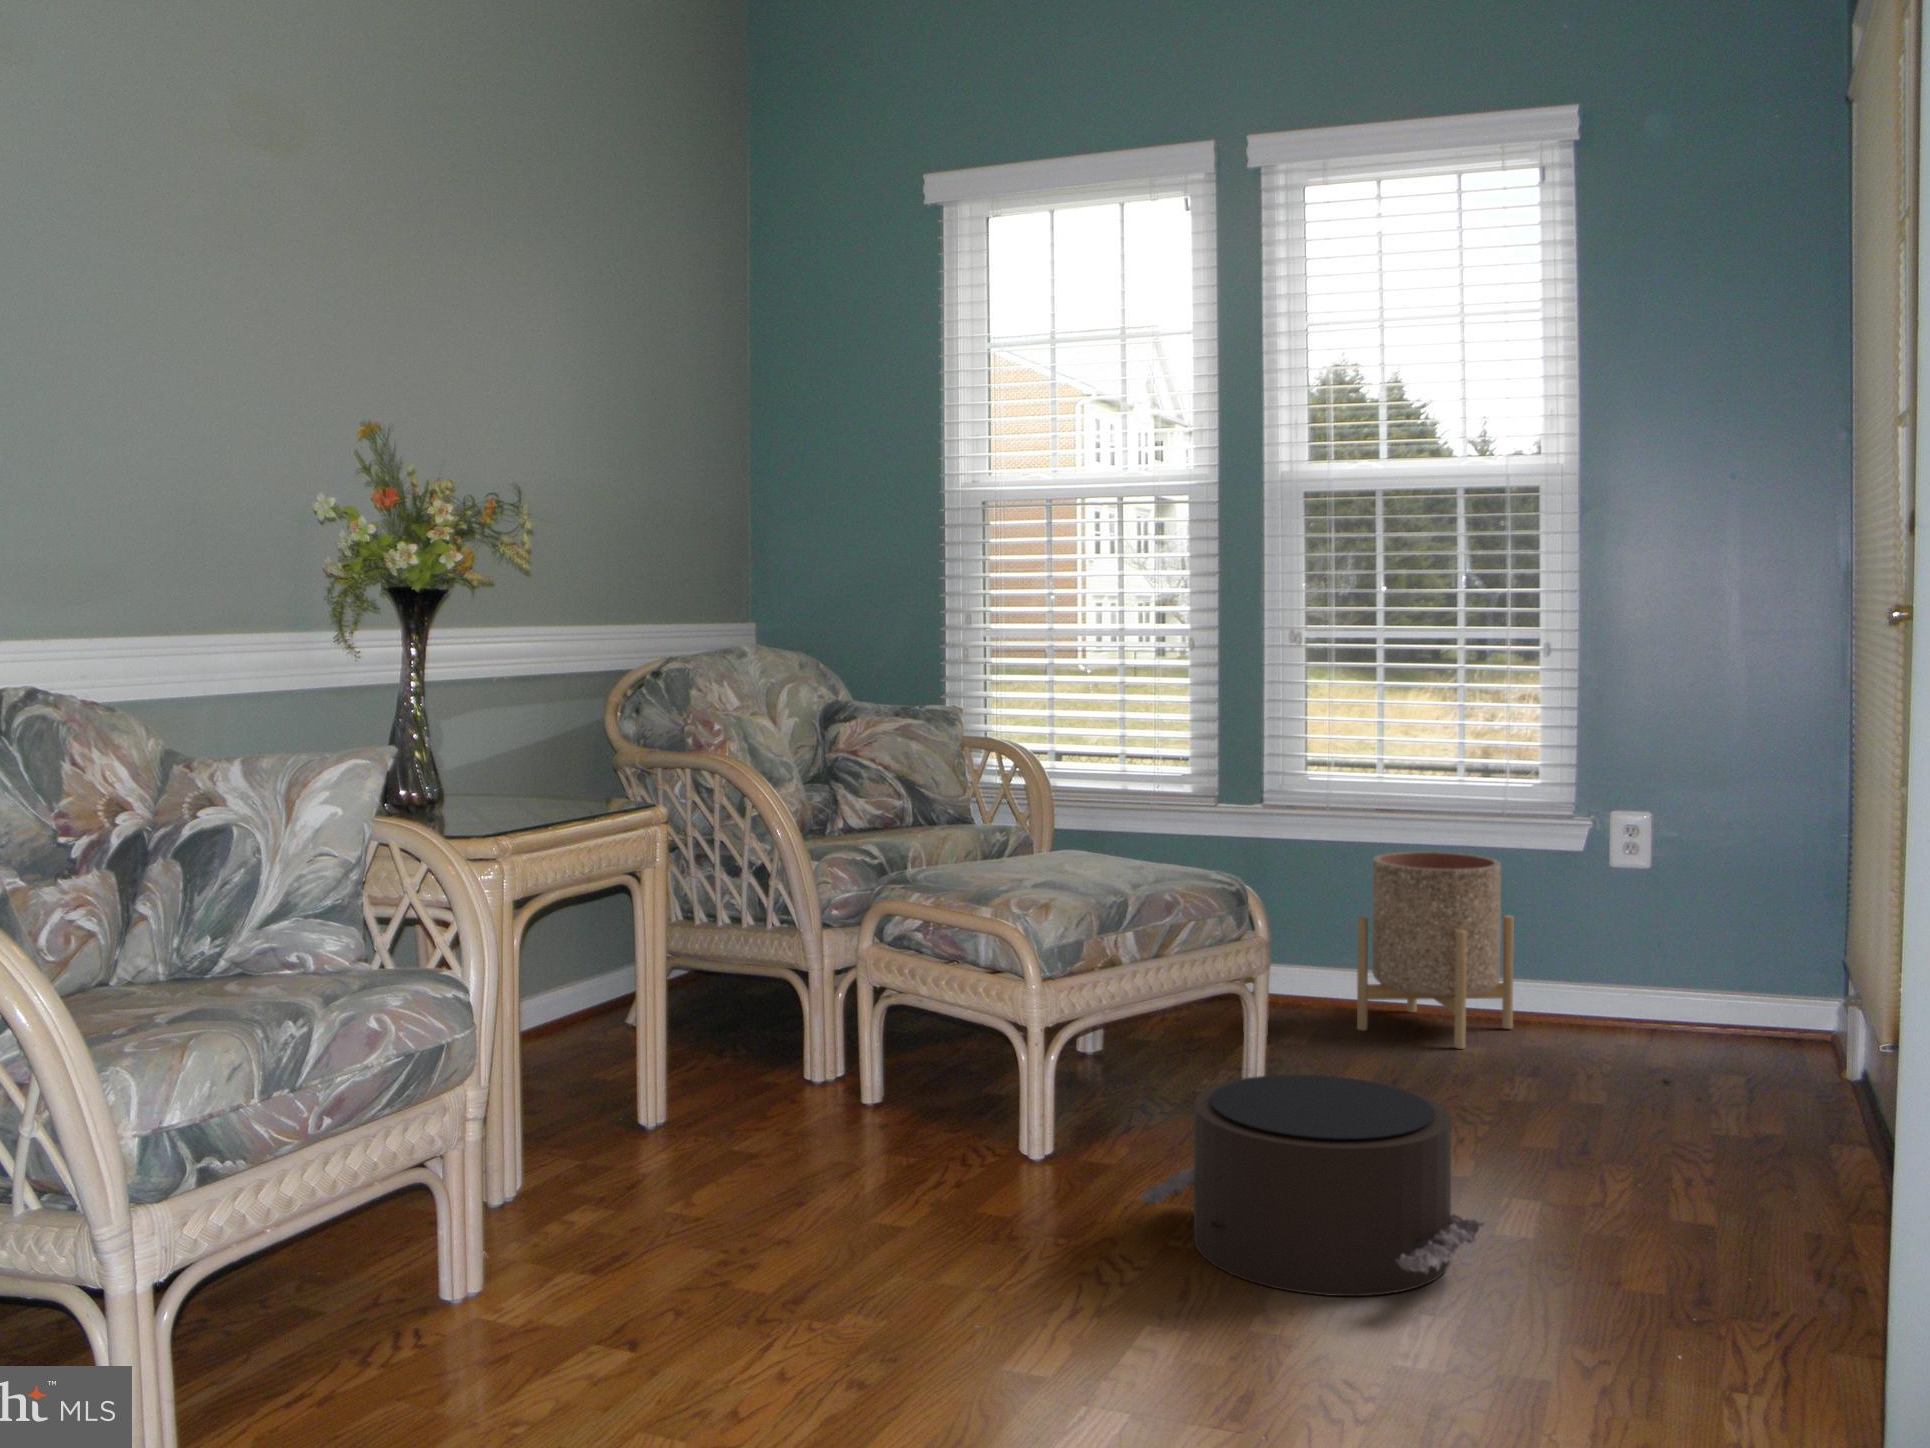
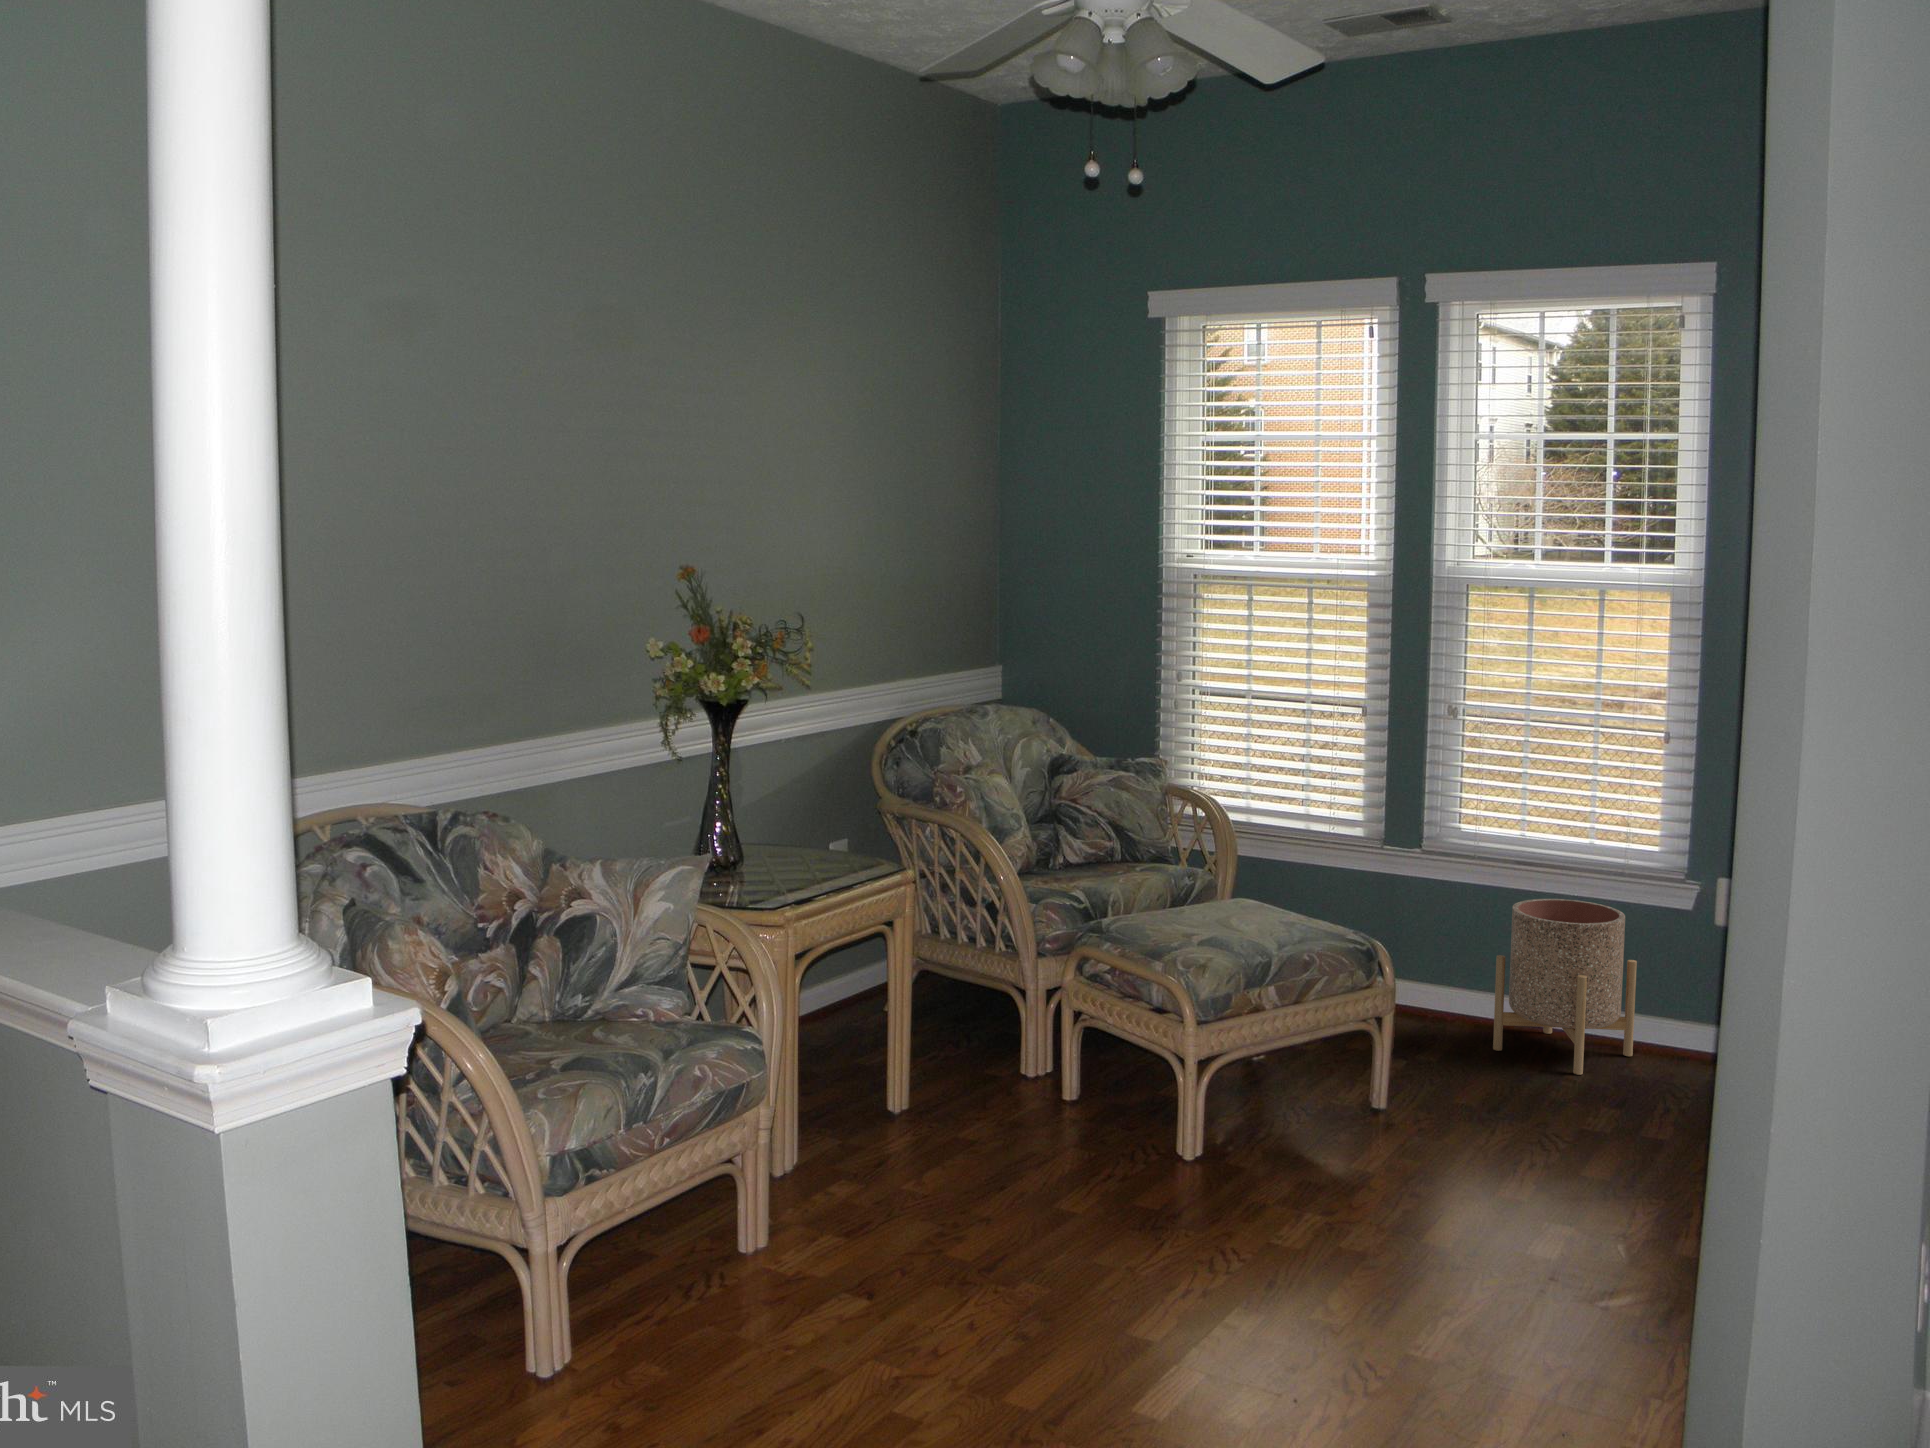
pouf: present [1140,1075,1484,1296] -> none [1258,1118,1528,1303]

